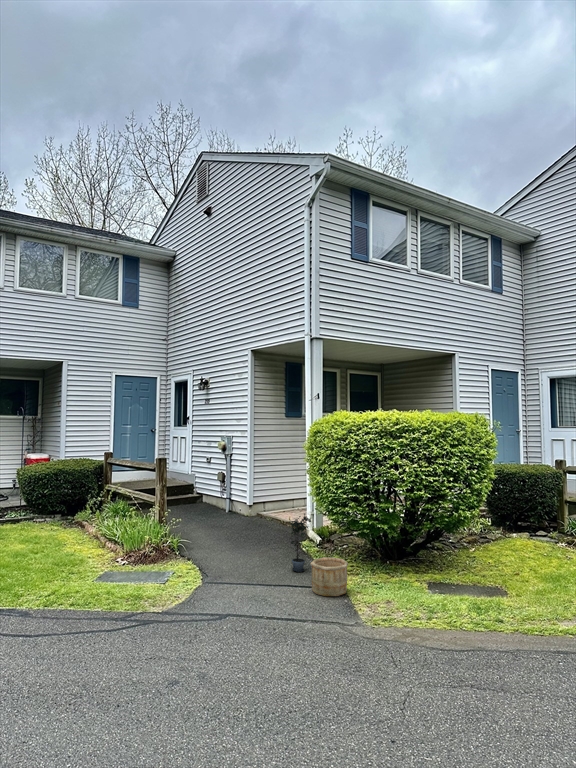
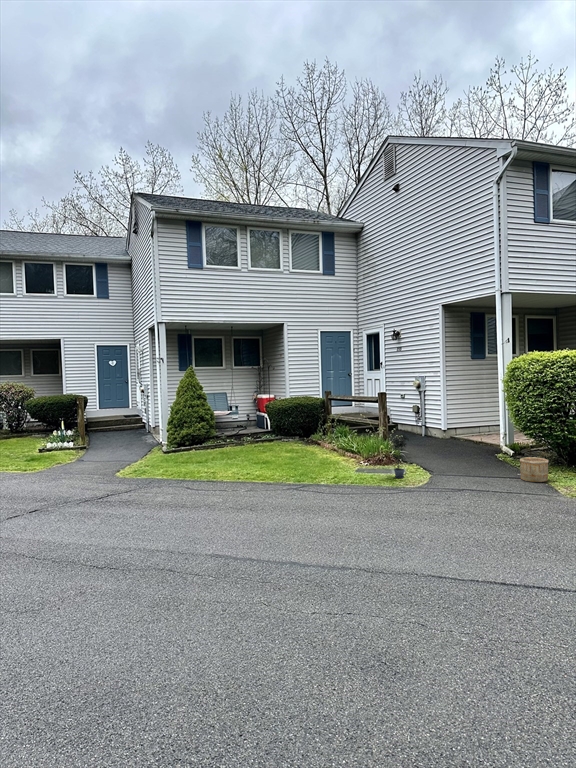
potted plant: present [289,513,311,572] -> present [393,434,409,478]

